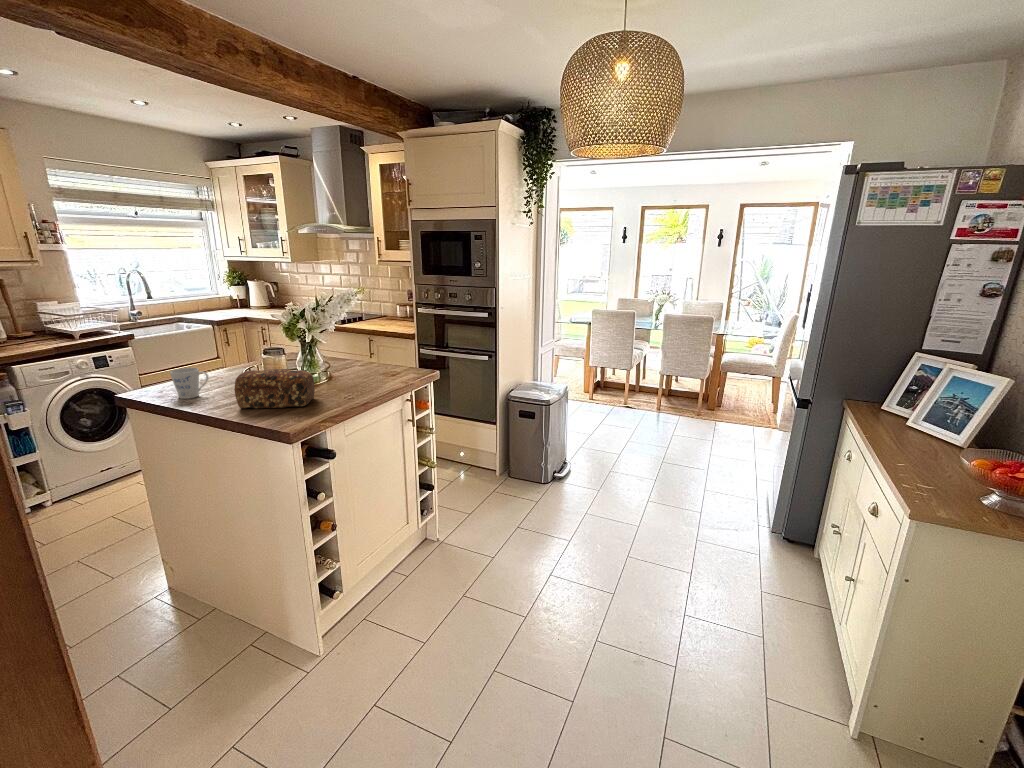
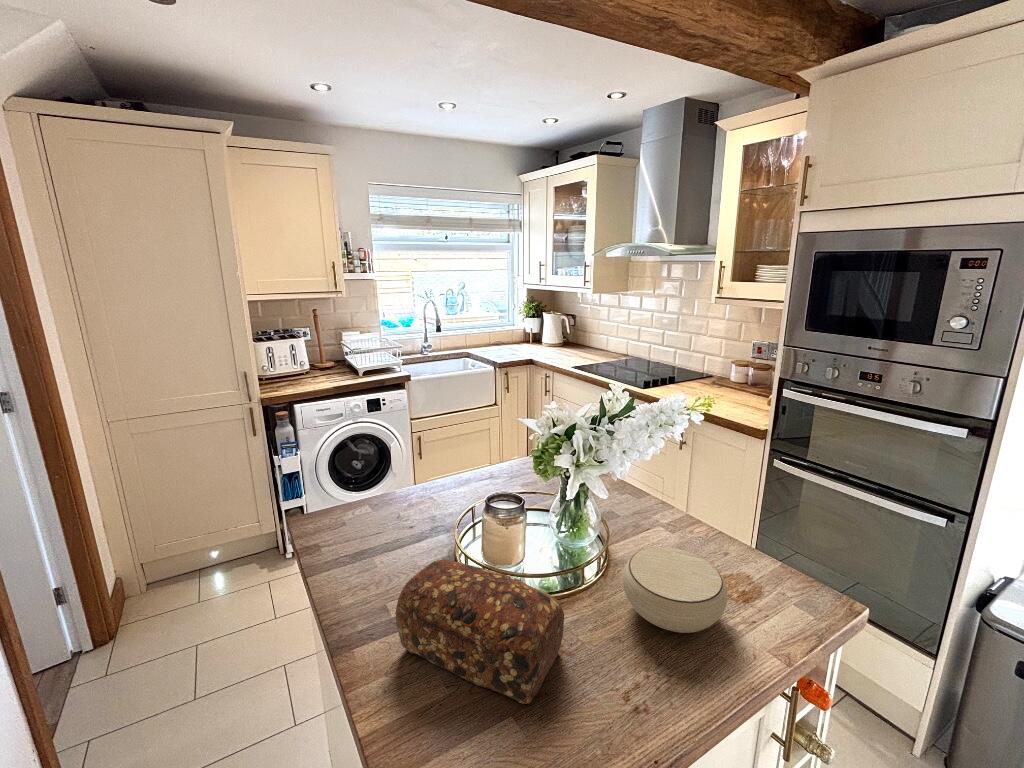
bowl: none [338,361,381,386] -> present [623,547,728,633]
mug: present [170,368,208,399] -> none [341,497,398,559]

